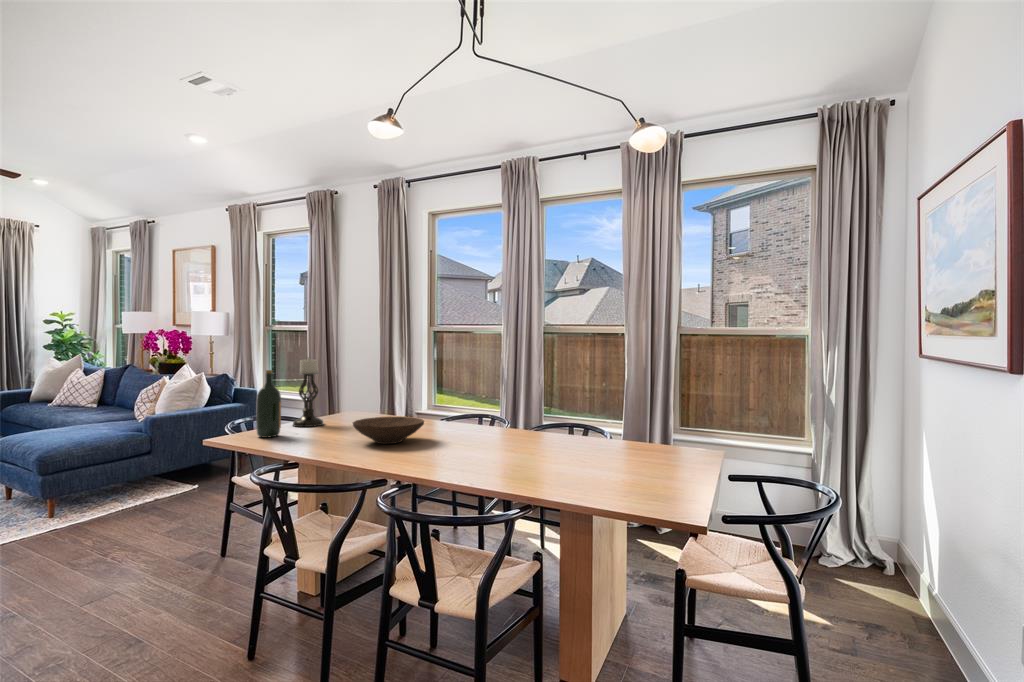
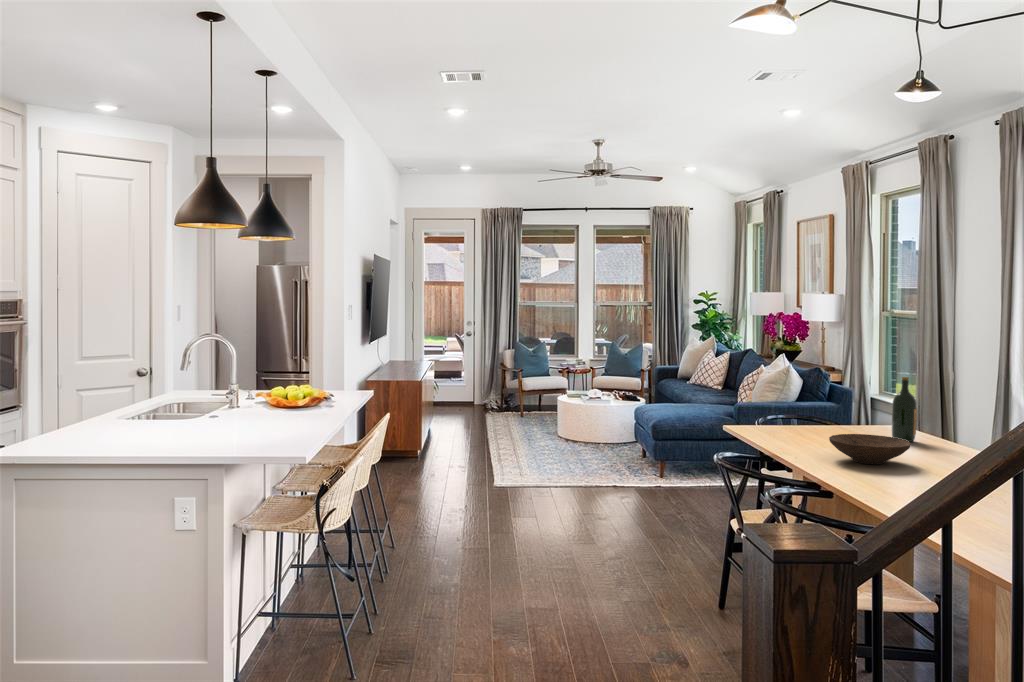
candle holder: present [293,357,324,427] -> none [813,363,846,435]
wine bottle: present [256,370,281,438] -> present [892,377,917,442]

